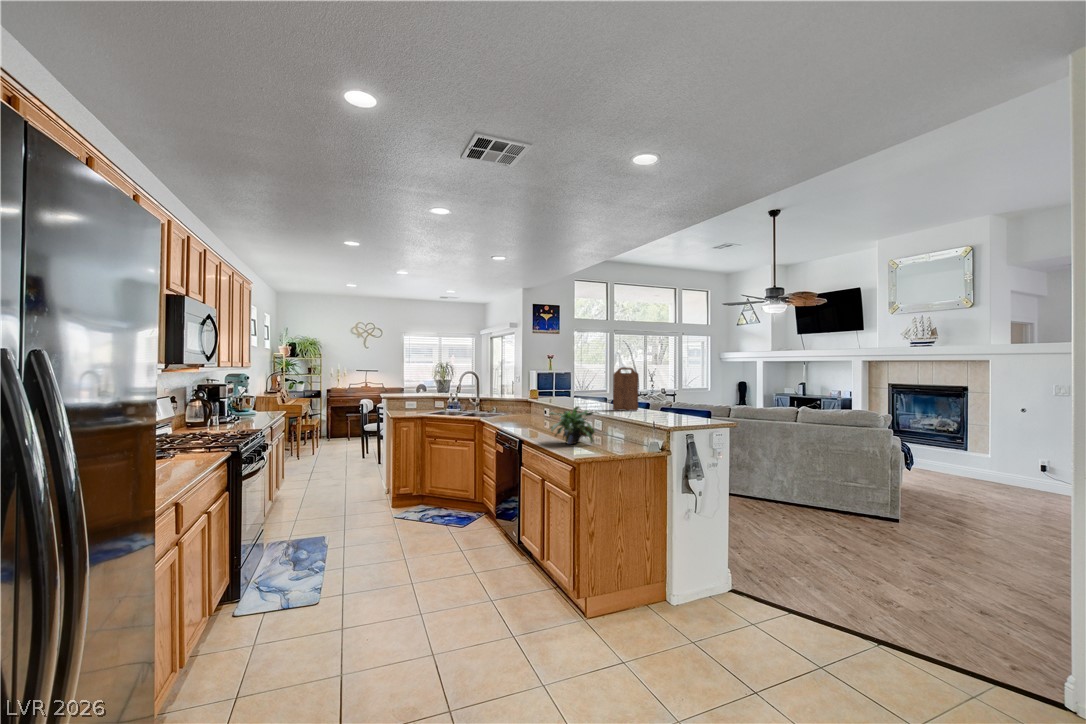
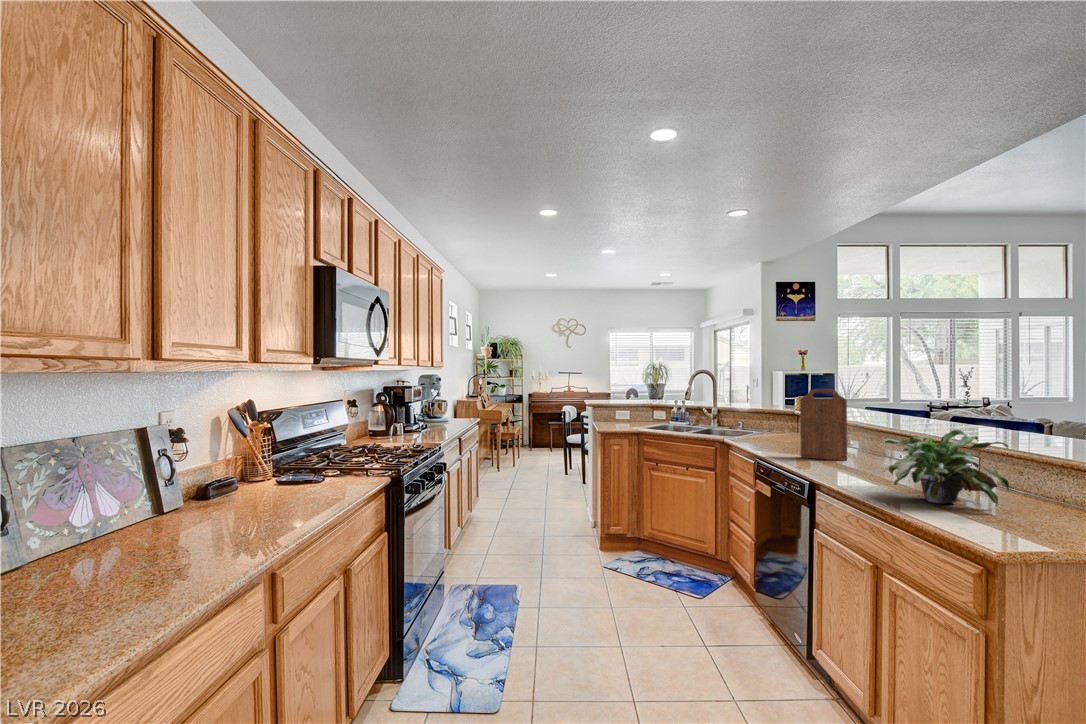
cutting board: present [613,367,639,411] -> present [800,389,847,461]

